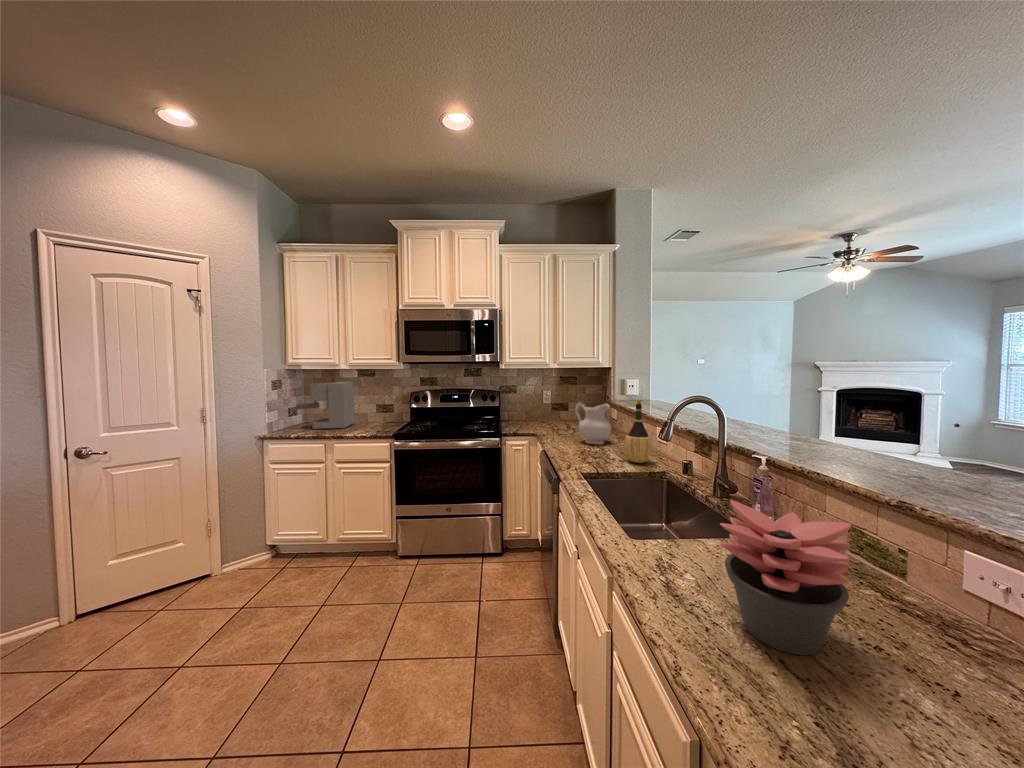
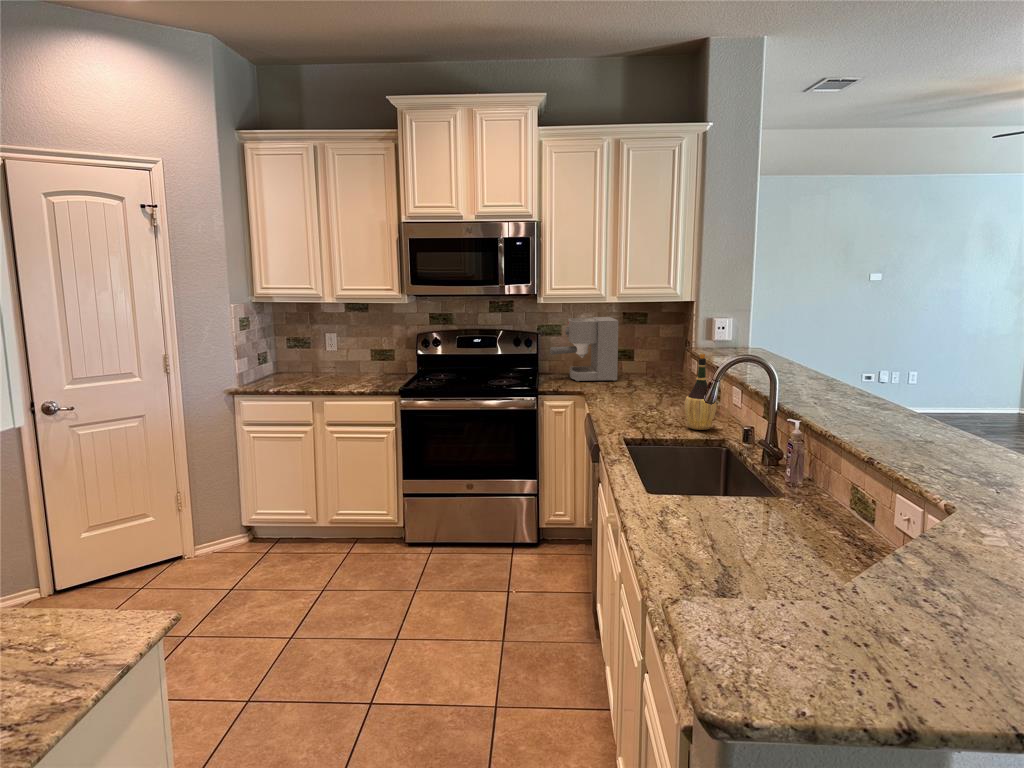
coffee maker: present [296,382,355,430] -> present [550,317,618,382]
ceramic pitcher: present [575,401,611,445] -> none [634,351,679,408]
succulent plant: present [719,500,851,655] -> none [691,450,786,556]

